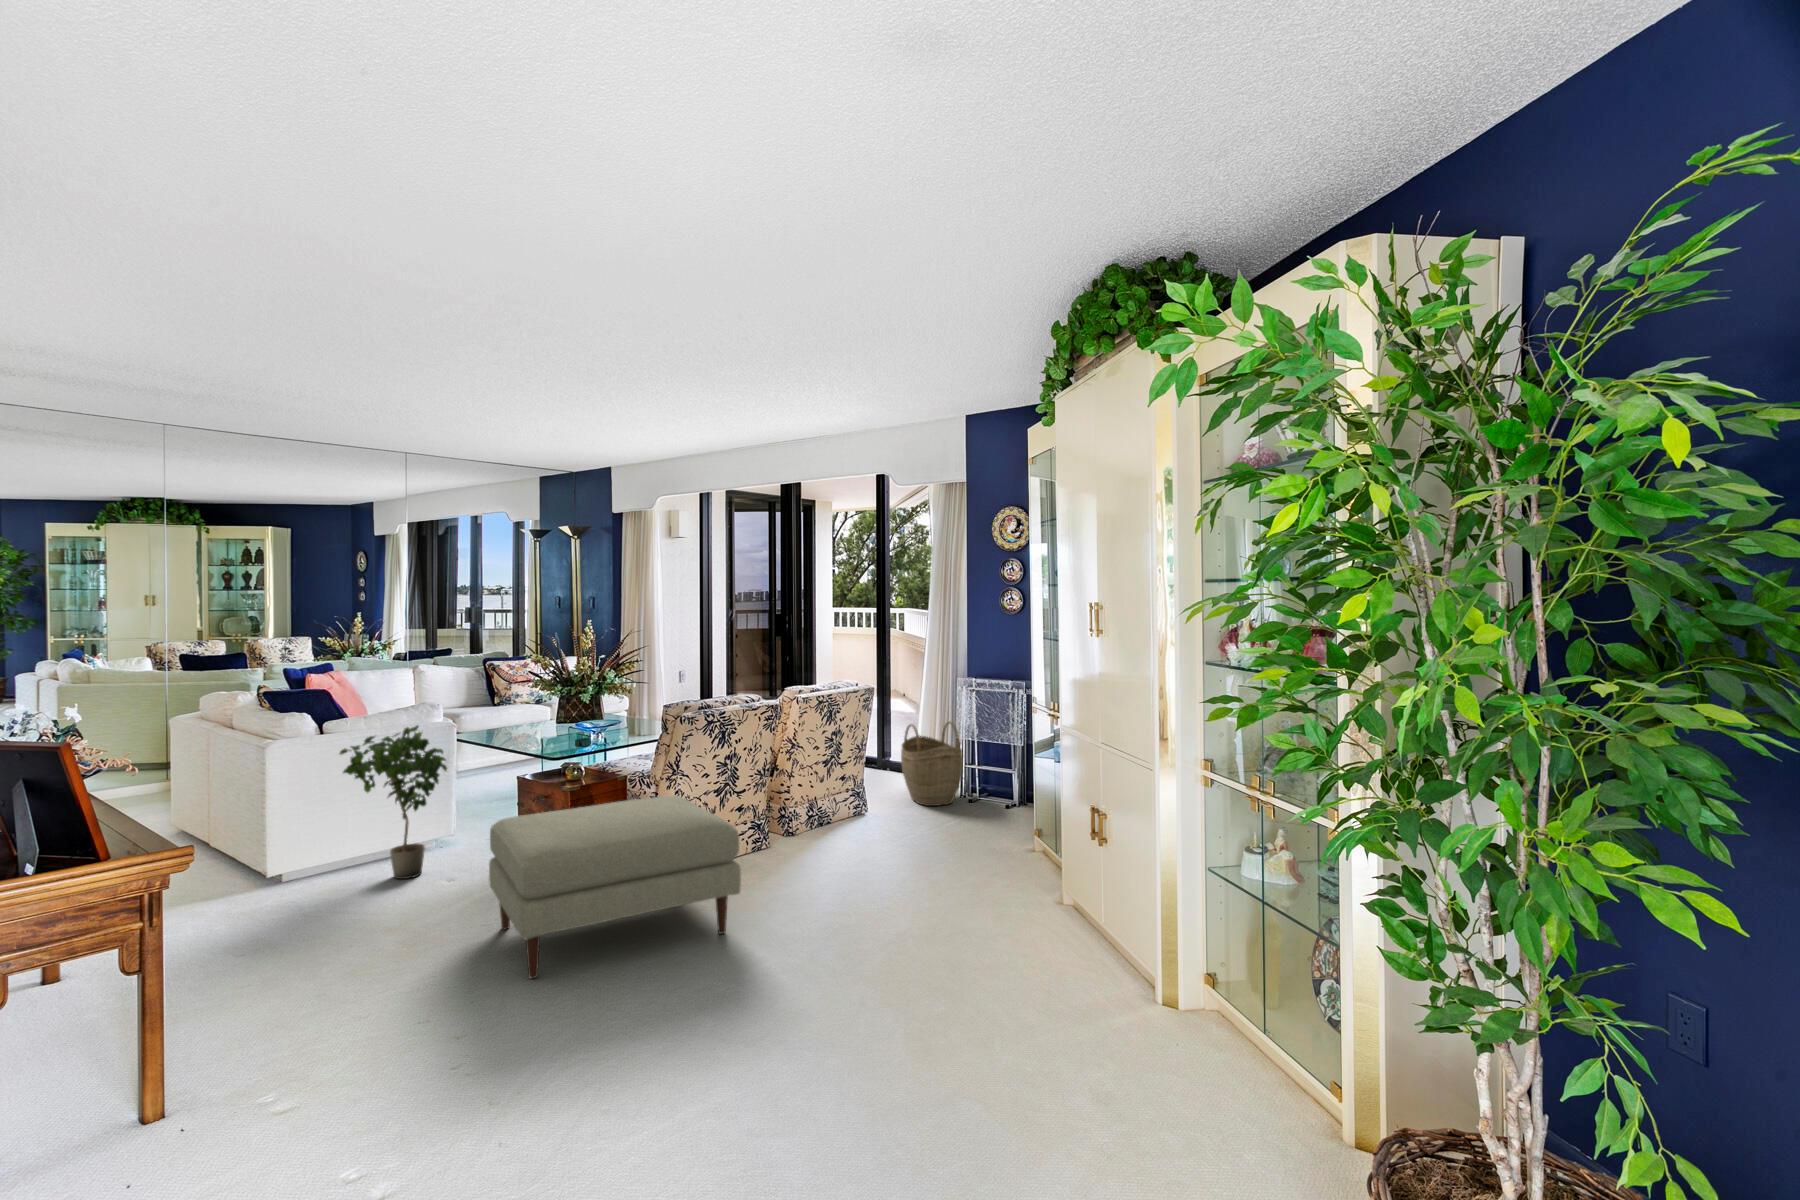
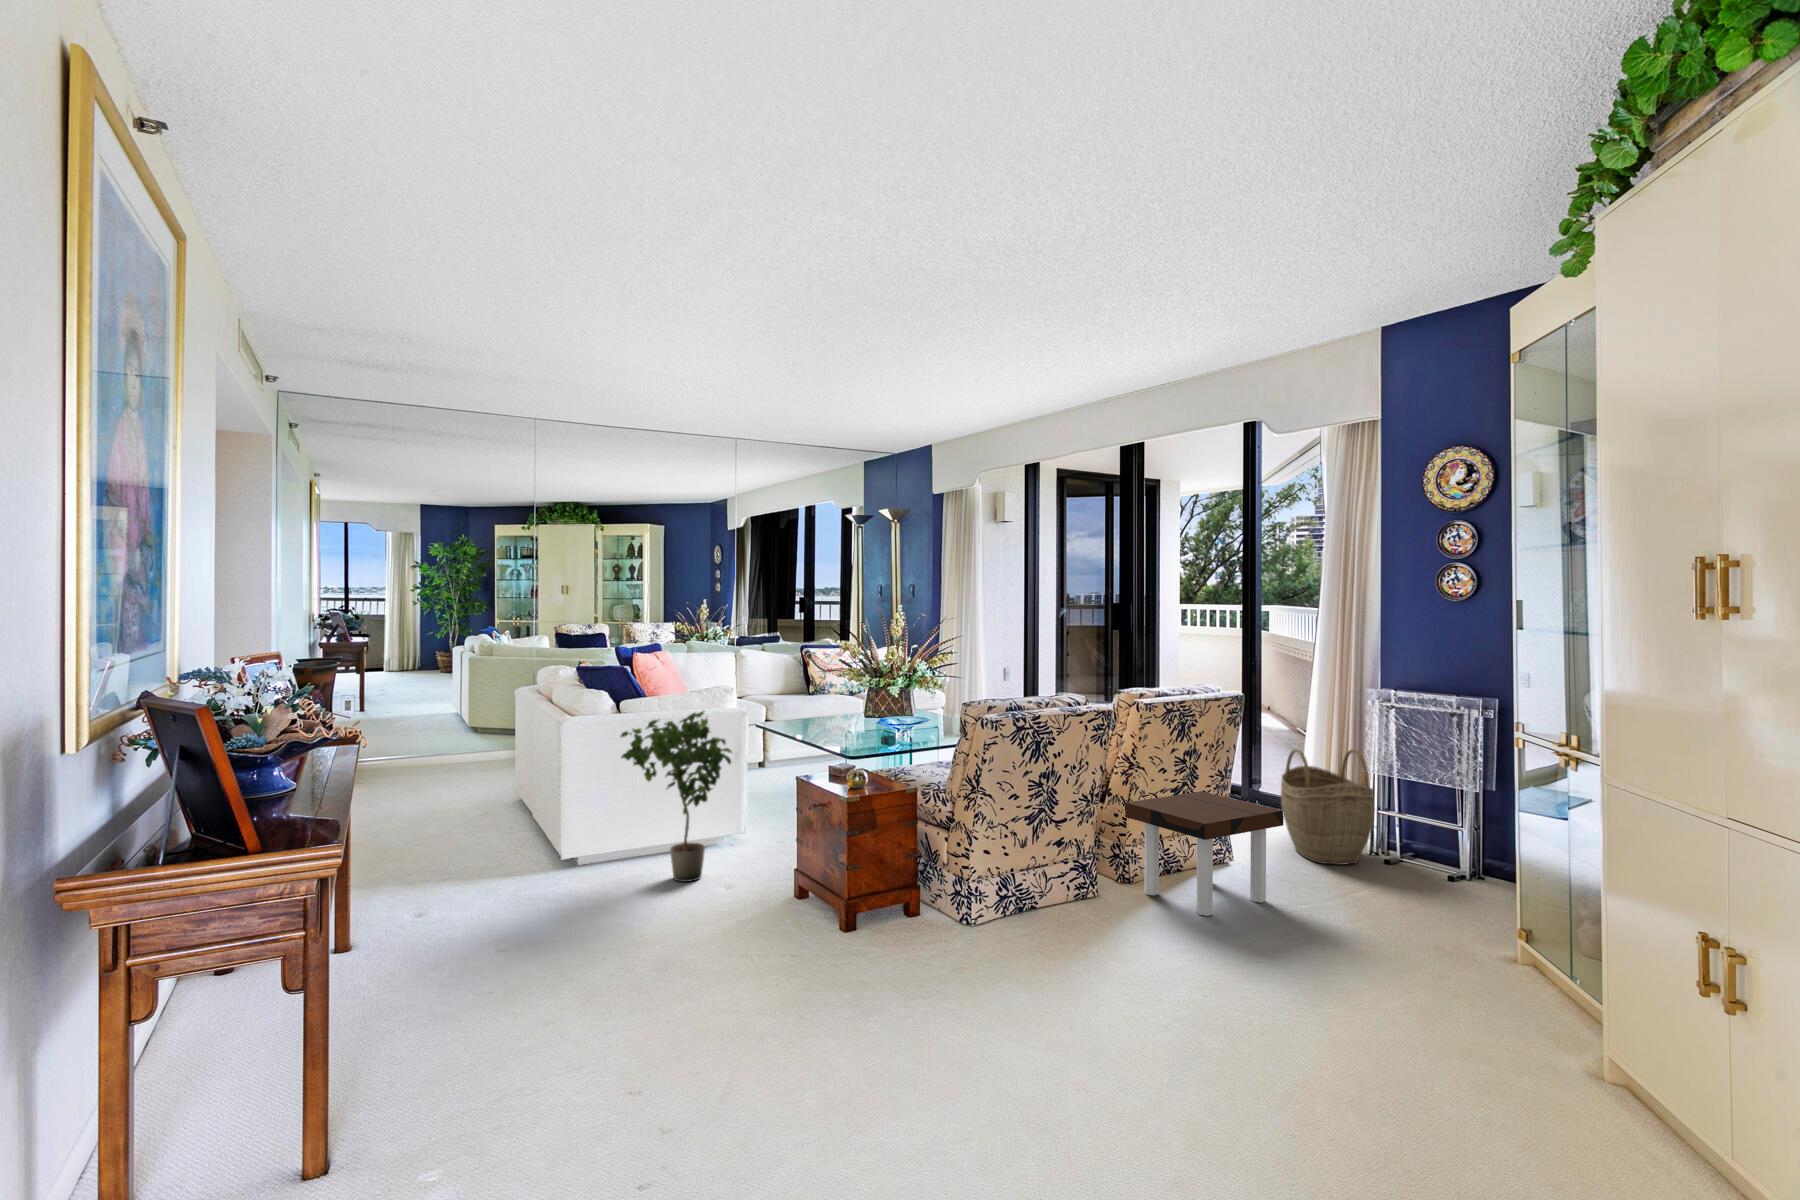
side table: none [789,761,901,851] -> present [1125,791,1283,916]
ottoman: present [489,795,741,978] -> none [751,819,1051,1041]

